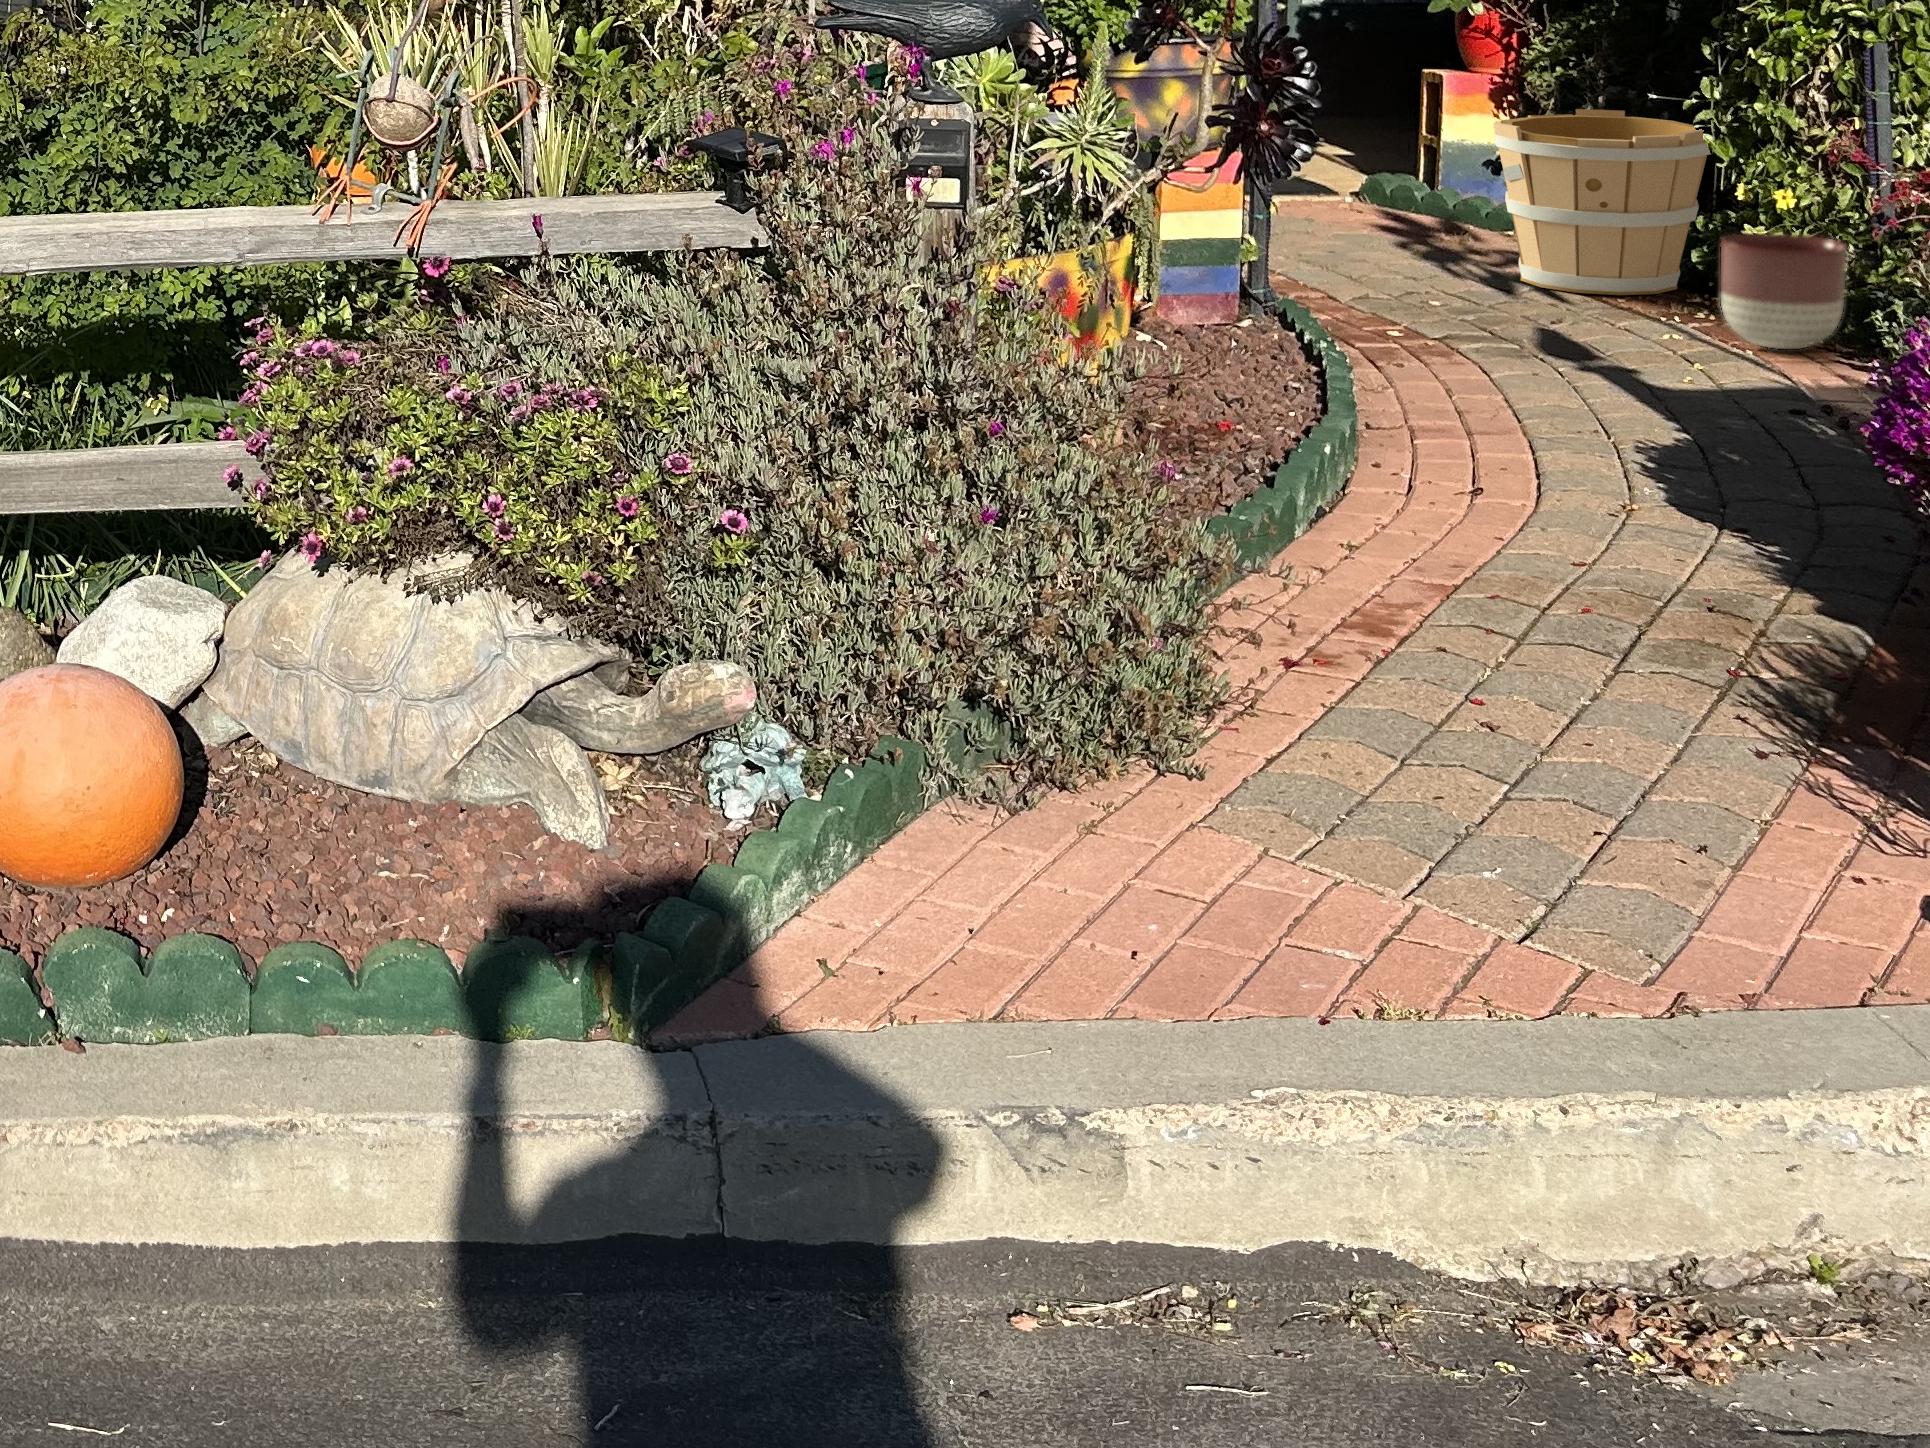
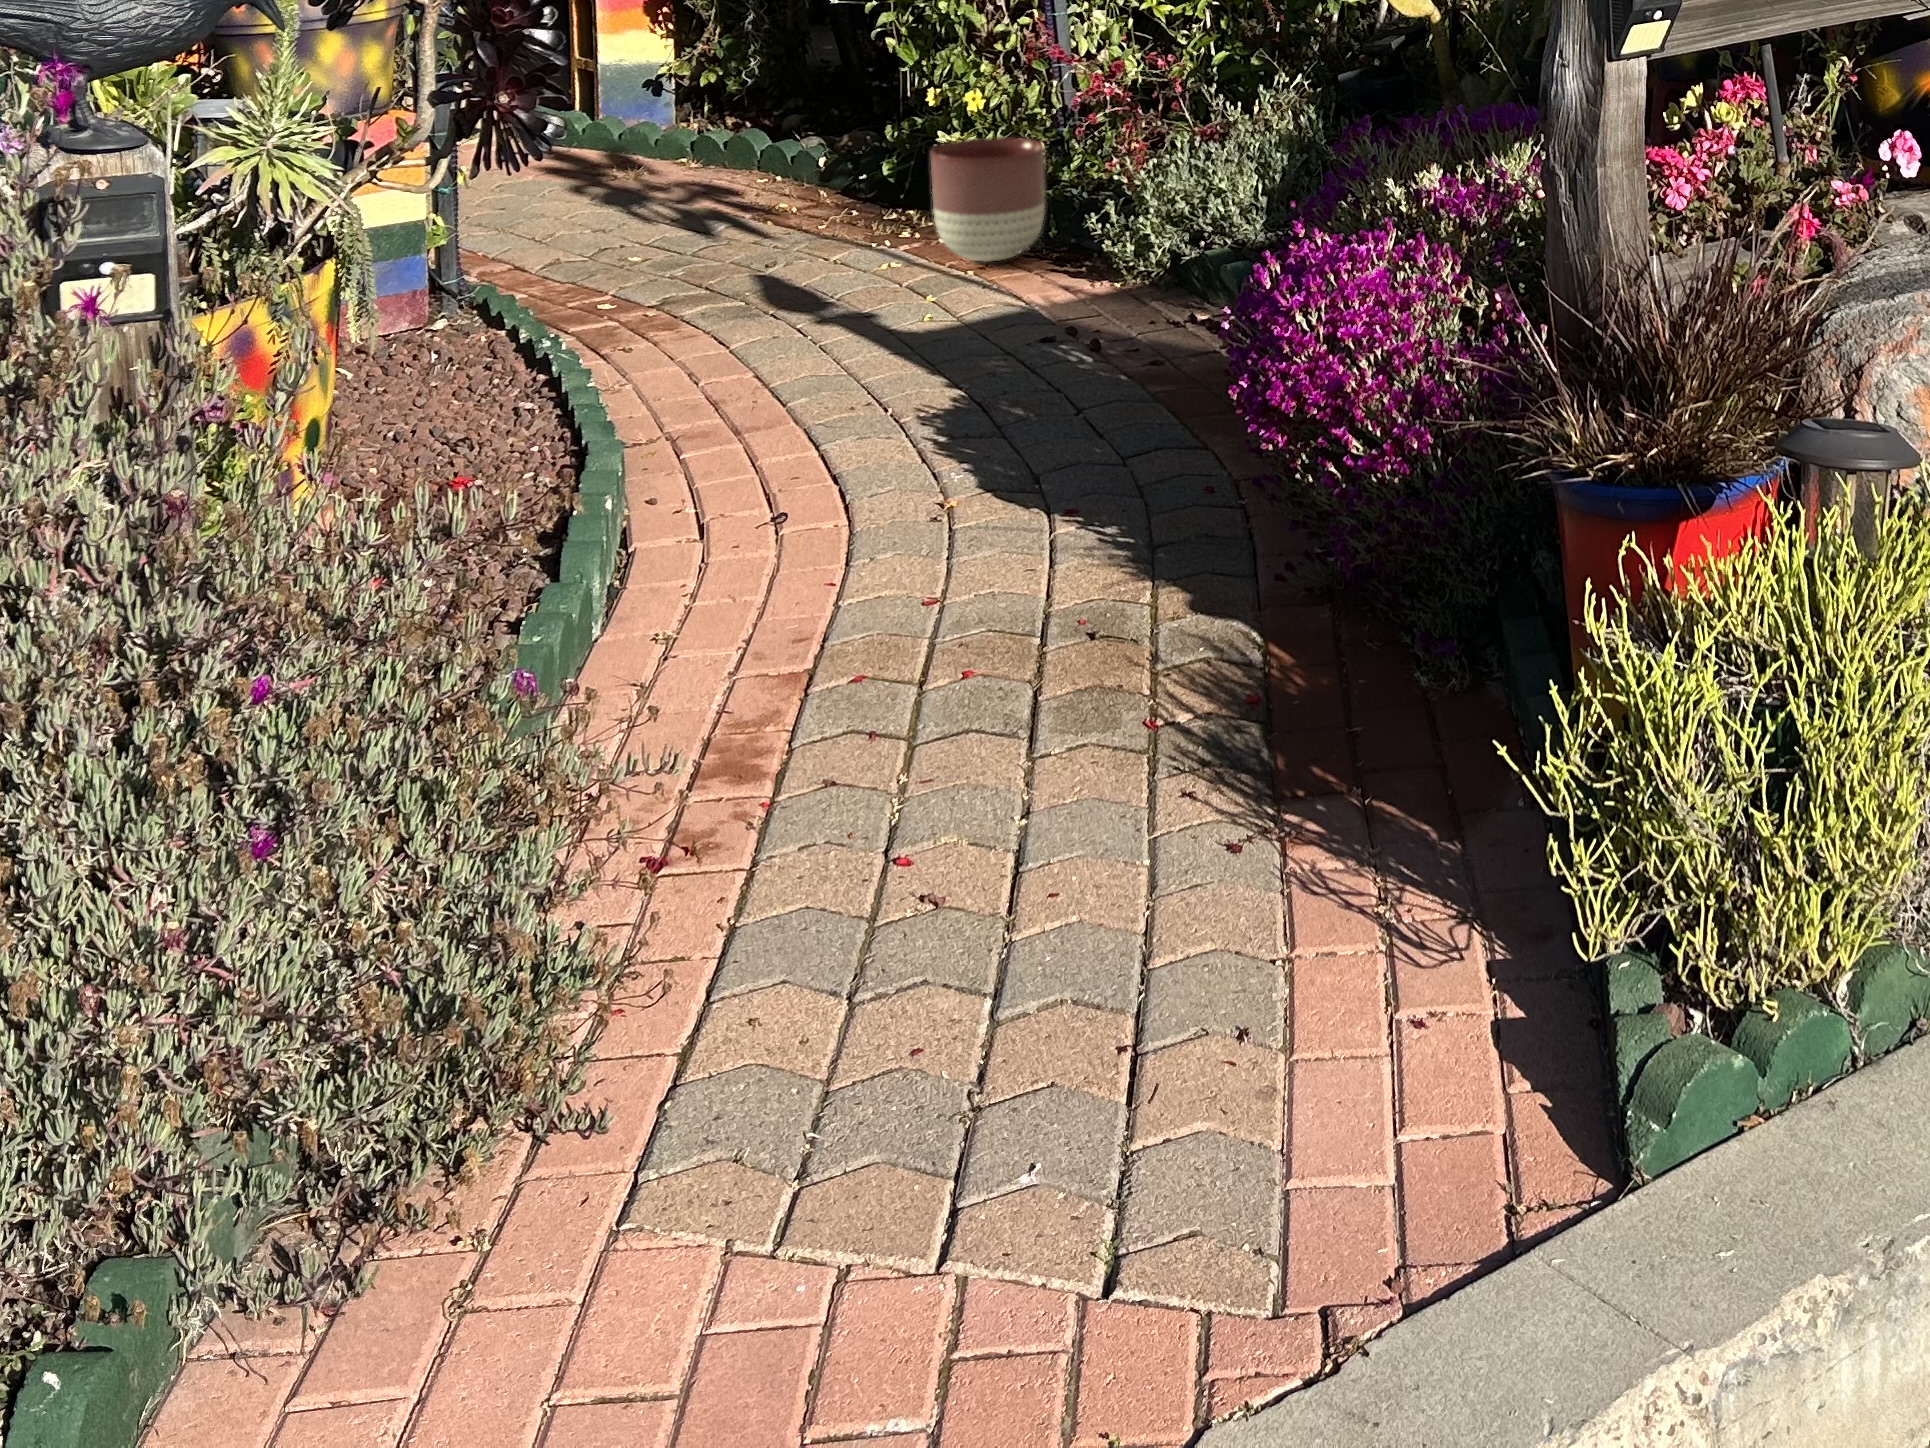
wooden bucket: present [1493,109,1713,295] -> none [679,19,898,225]

